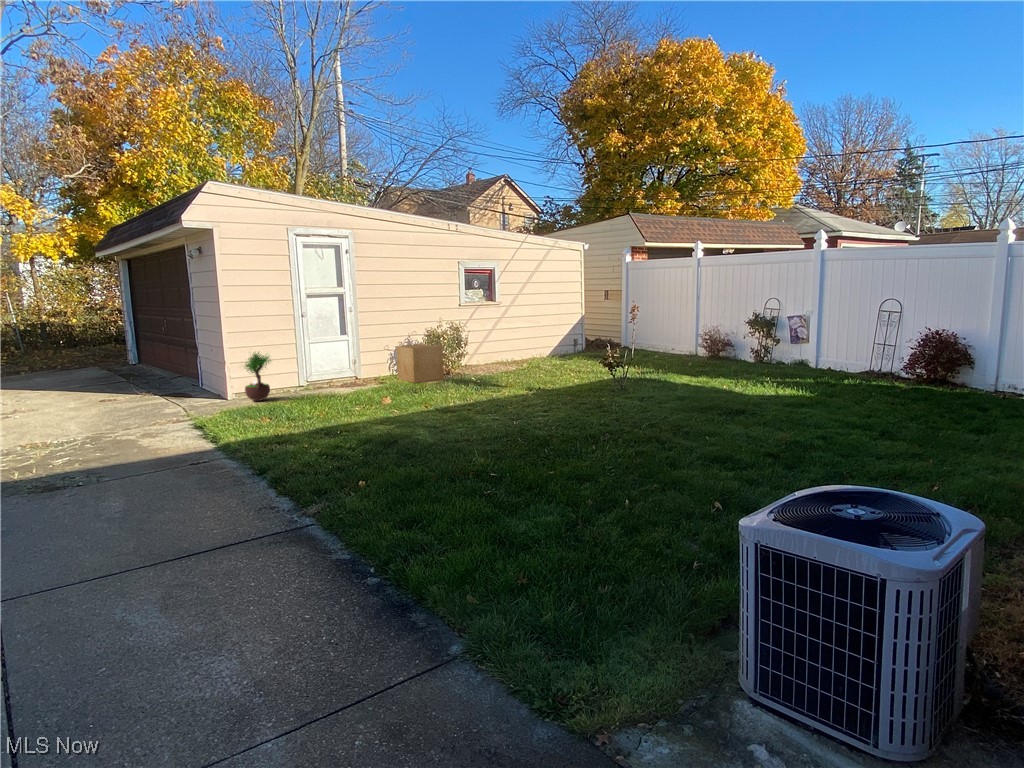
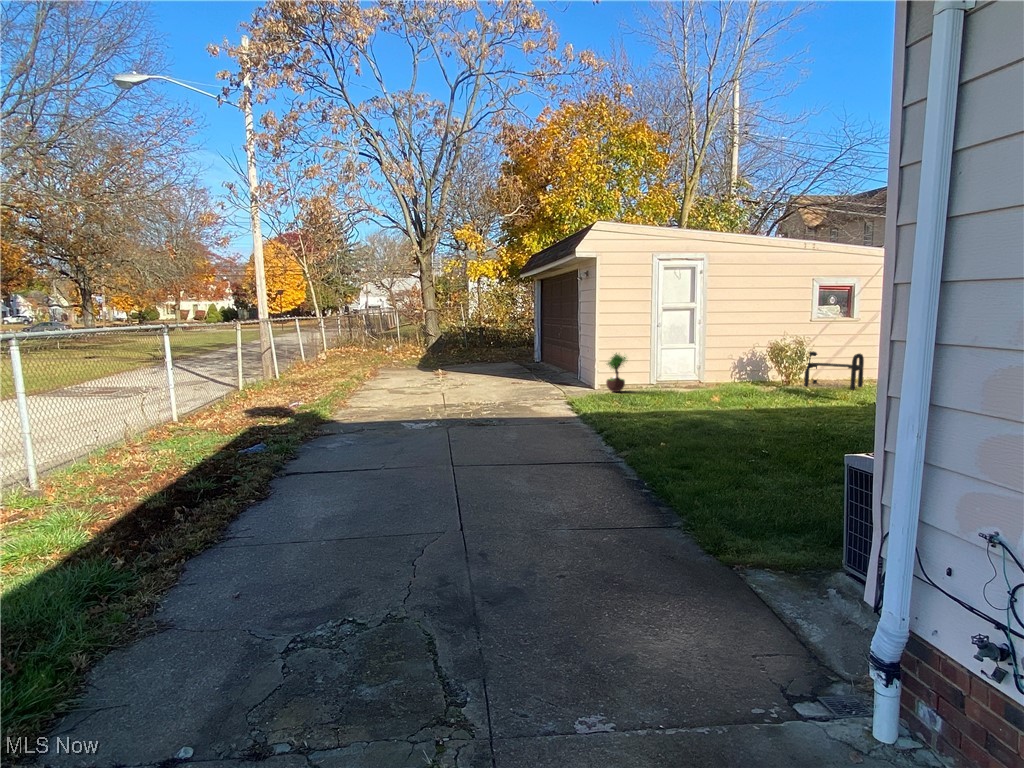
bench: none [458,336,507,372] -> present [804,351,864,390]
cardboard box: present [396,343,444,383] -> none [739,356,785,391]

